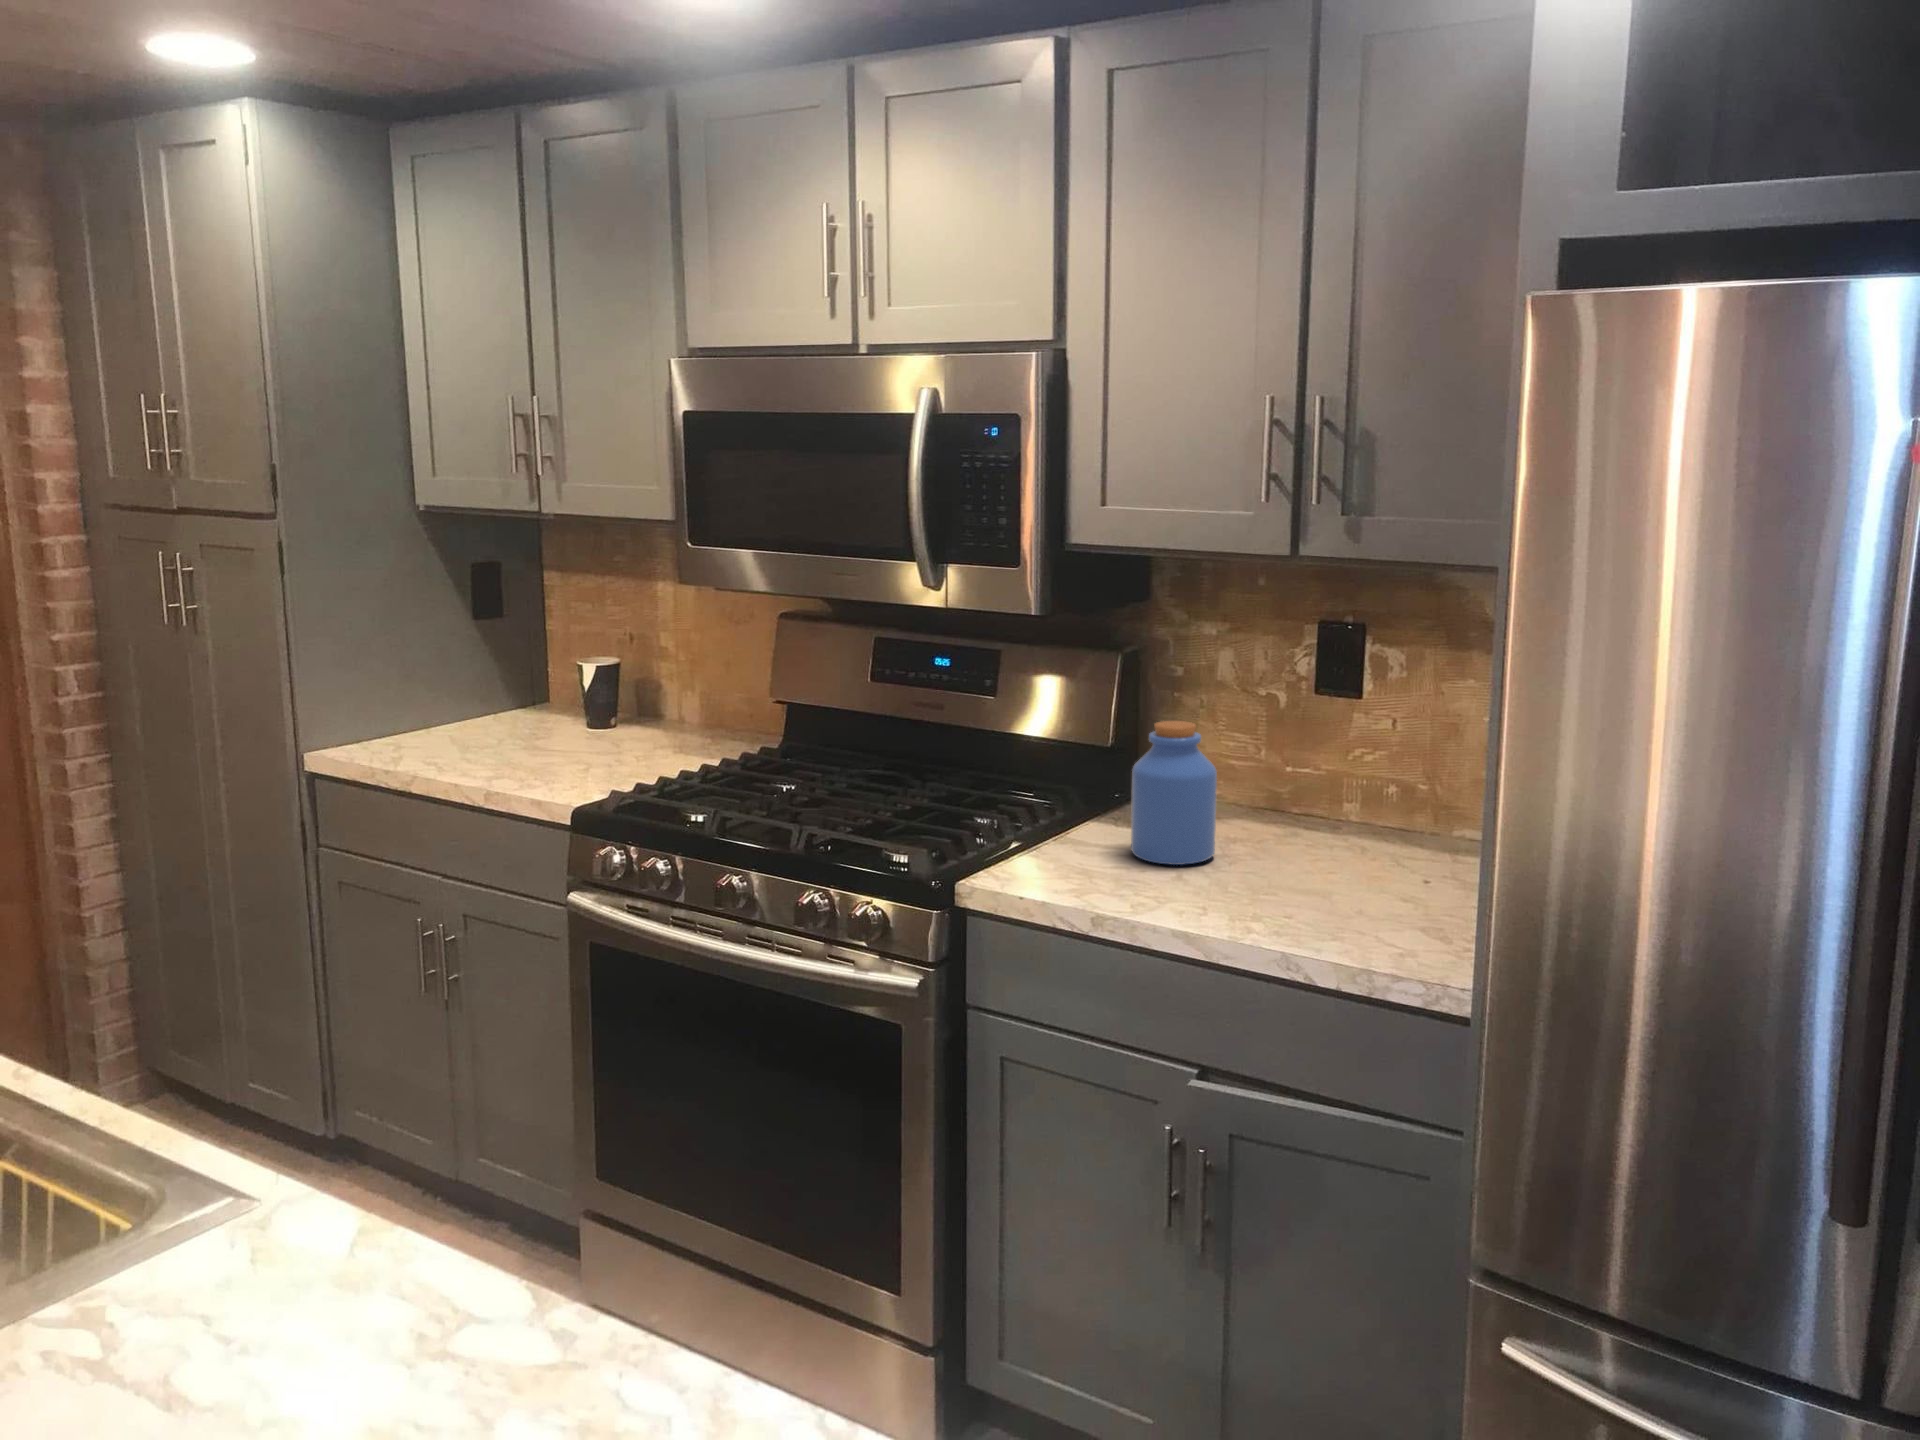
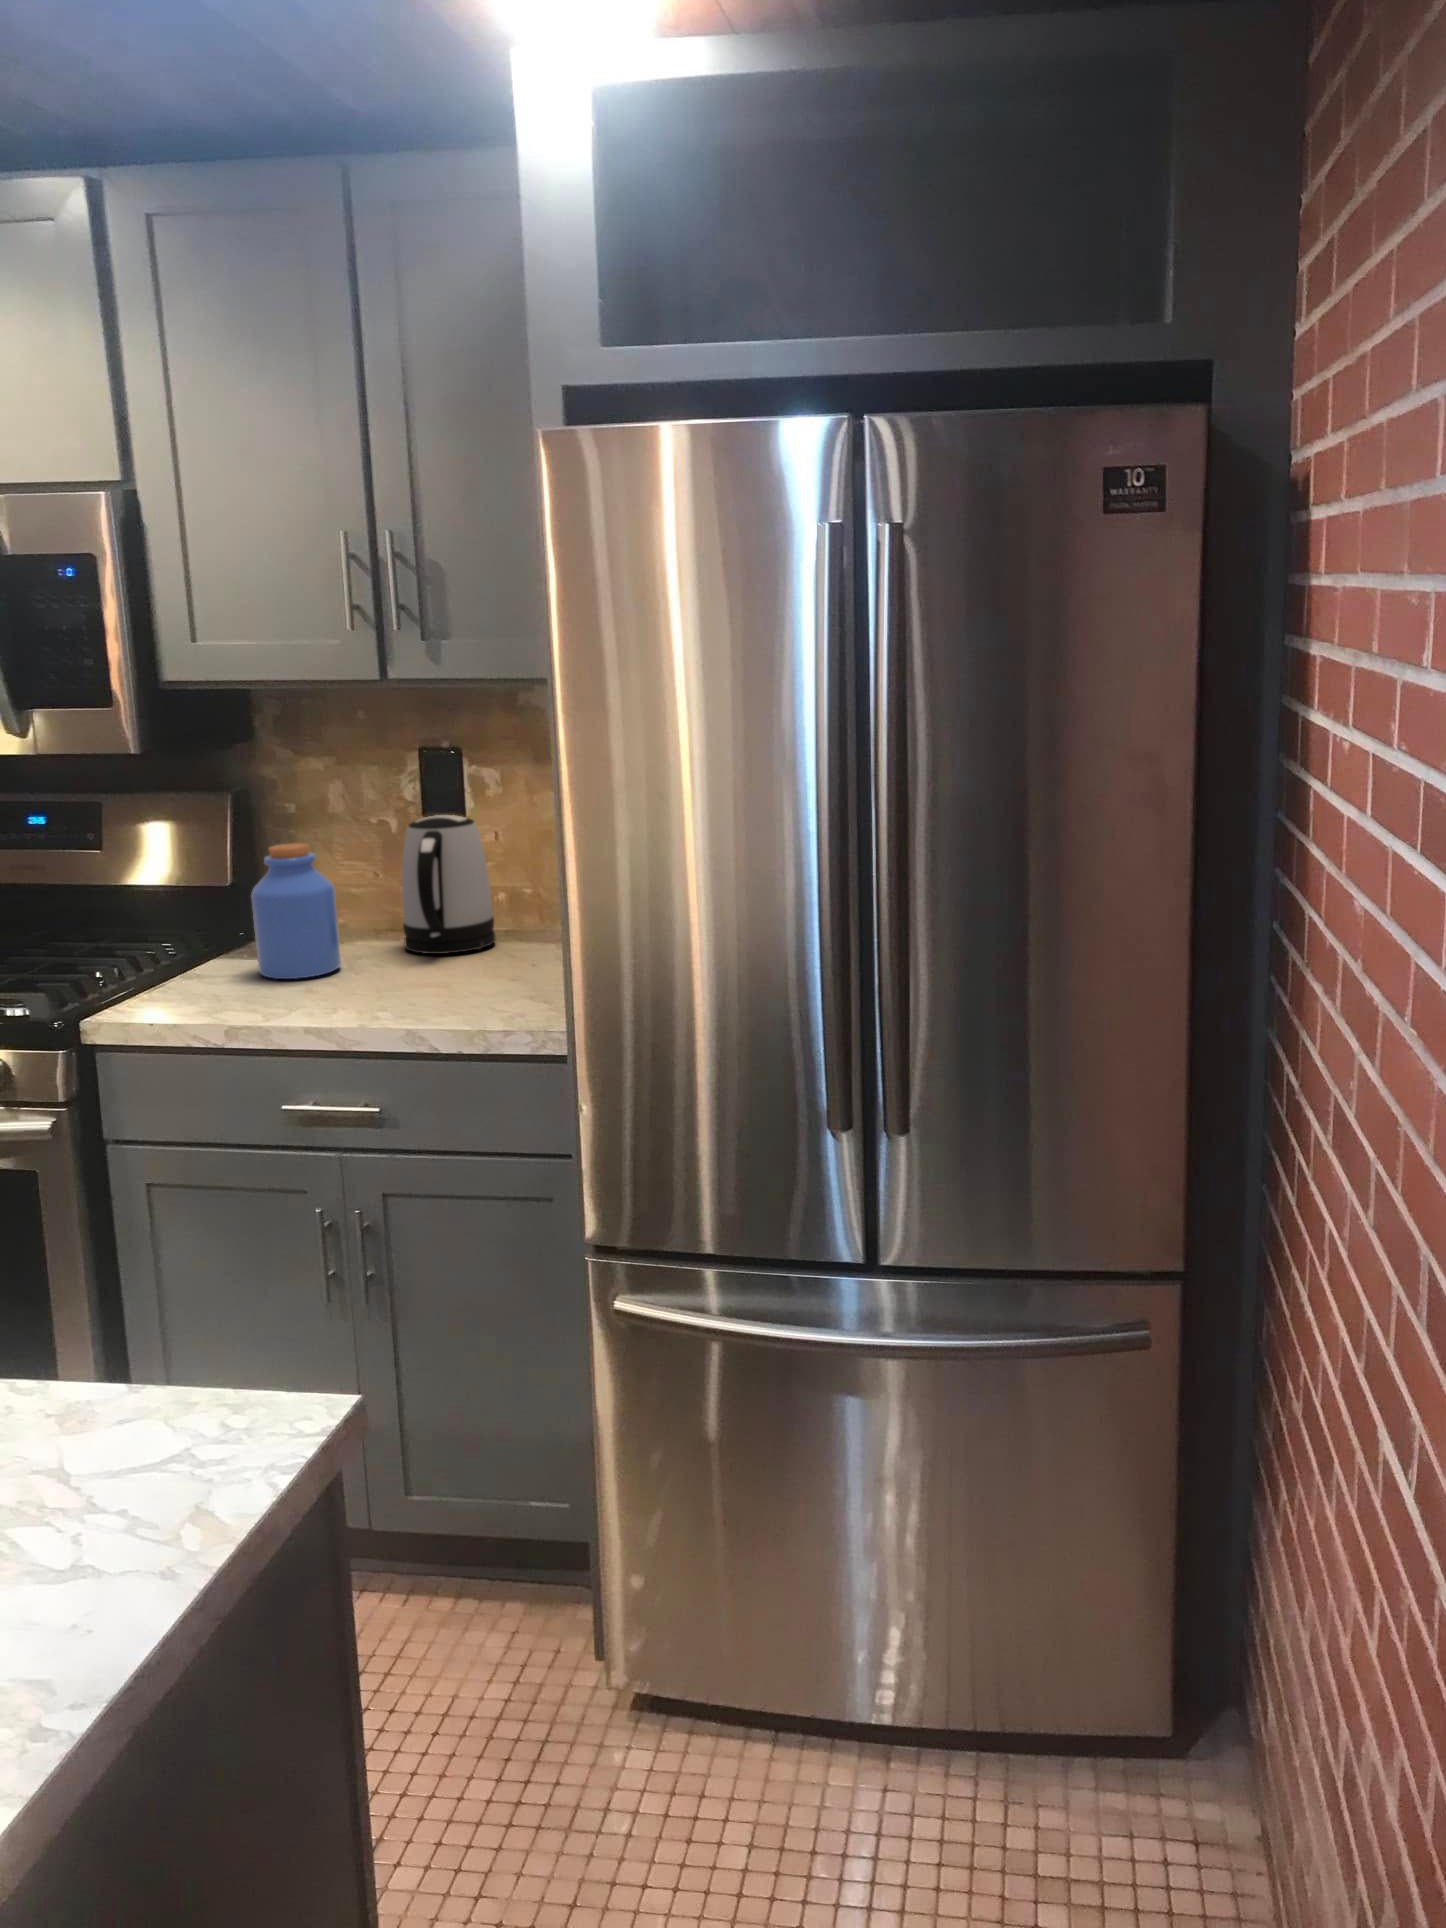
kettle: none [1283,702,1383,855] -> present [402,815,495,954]

